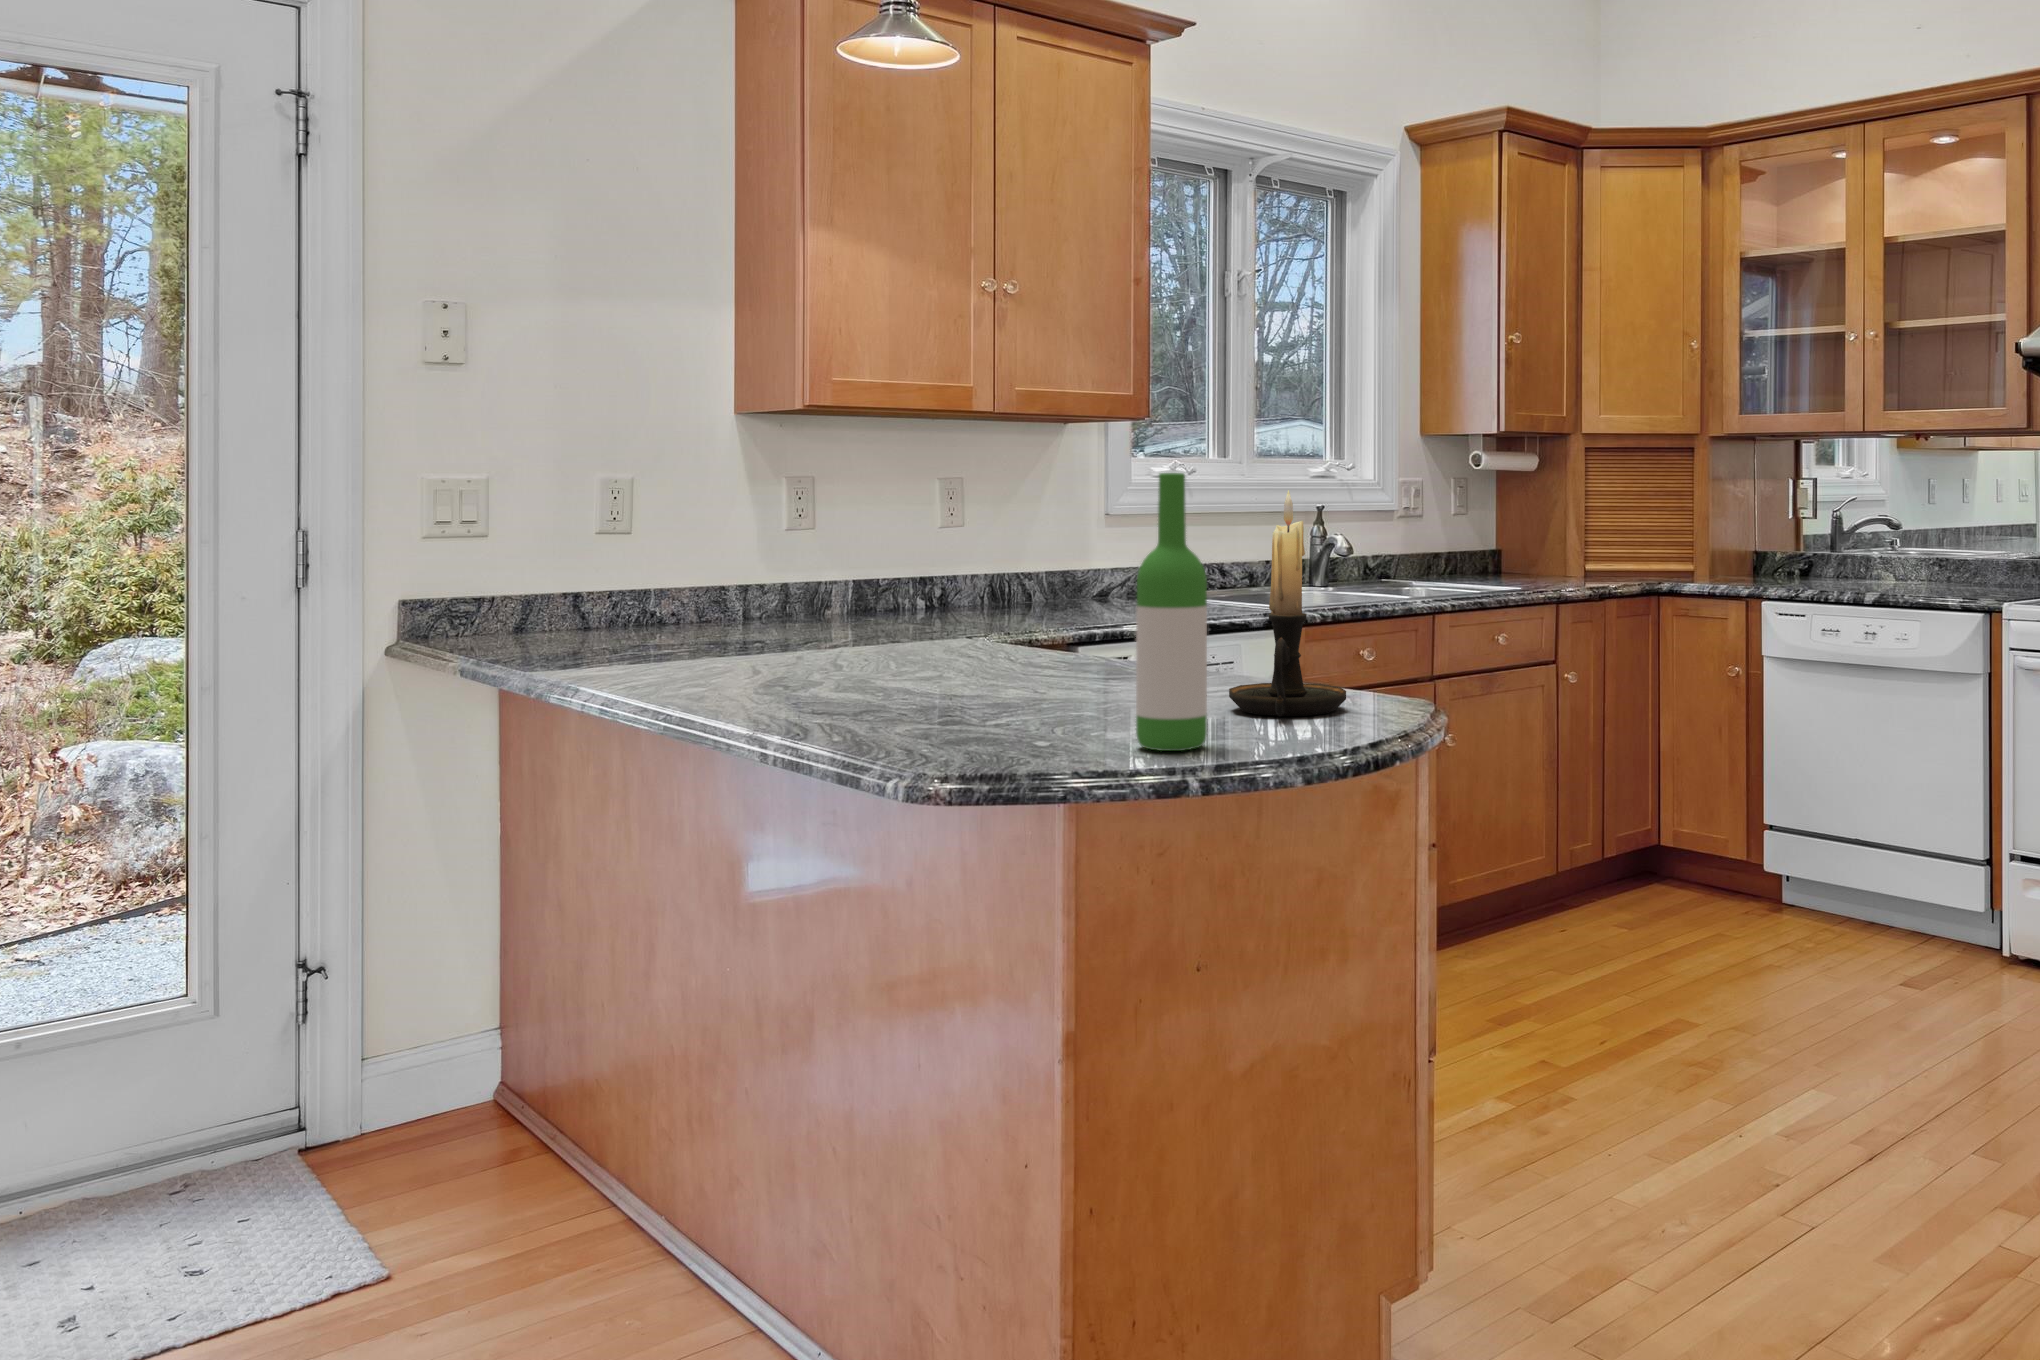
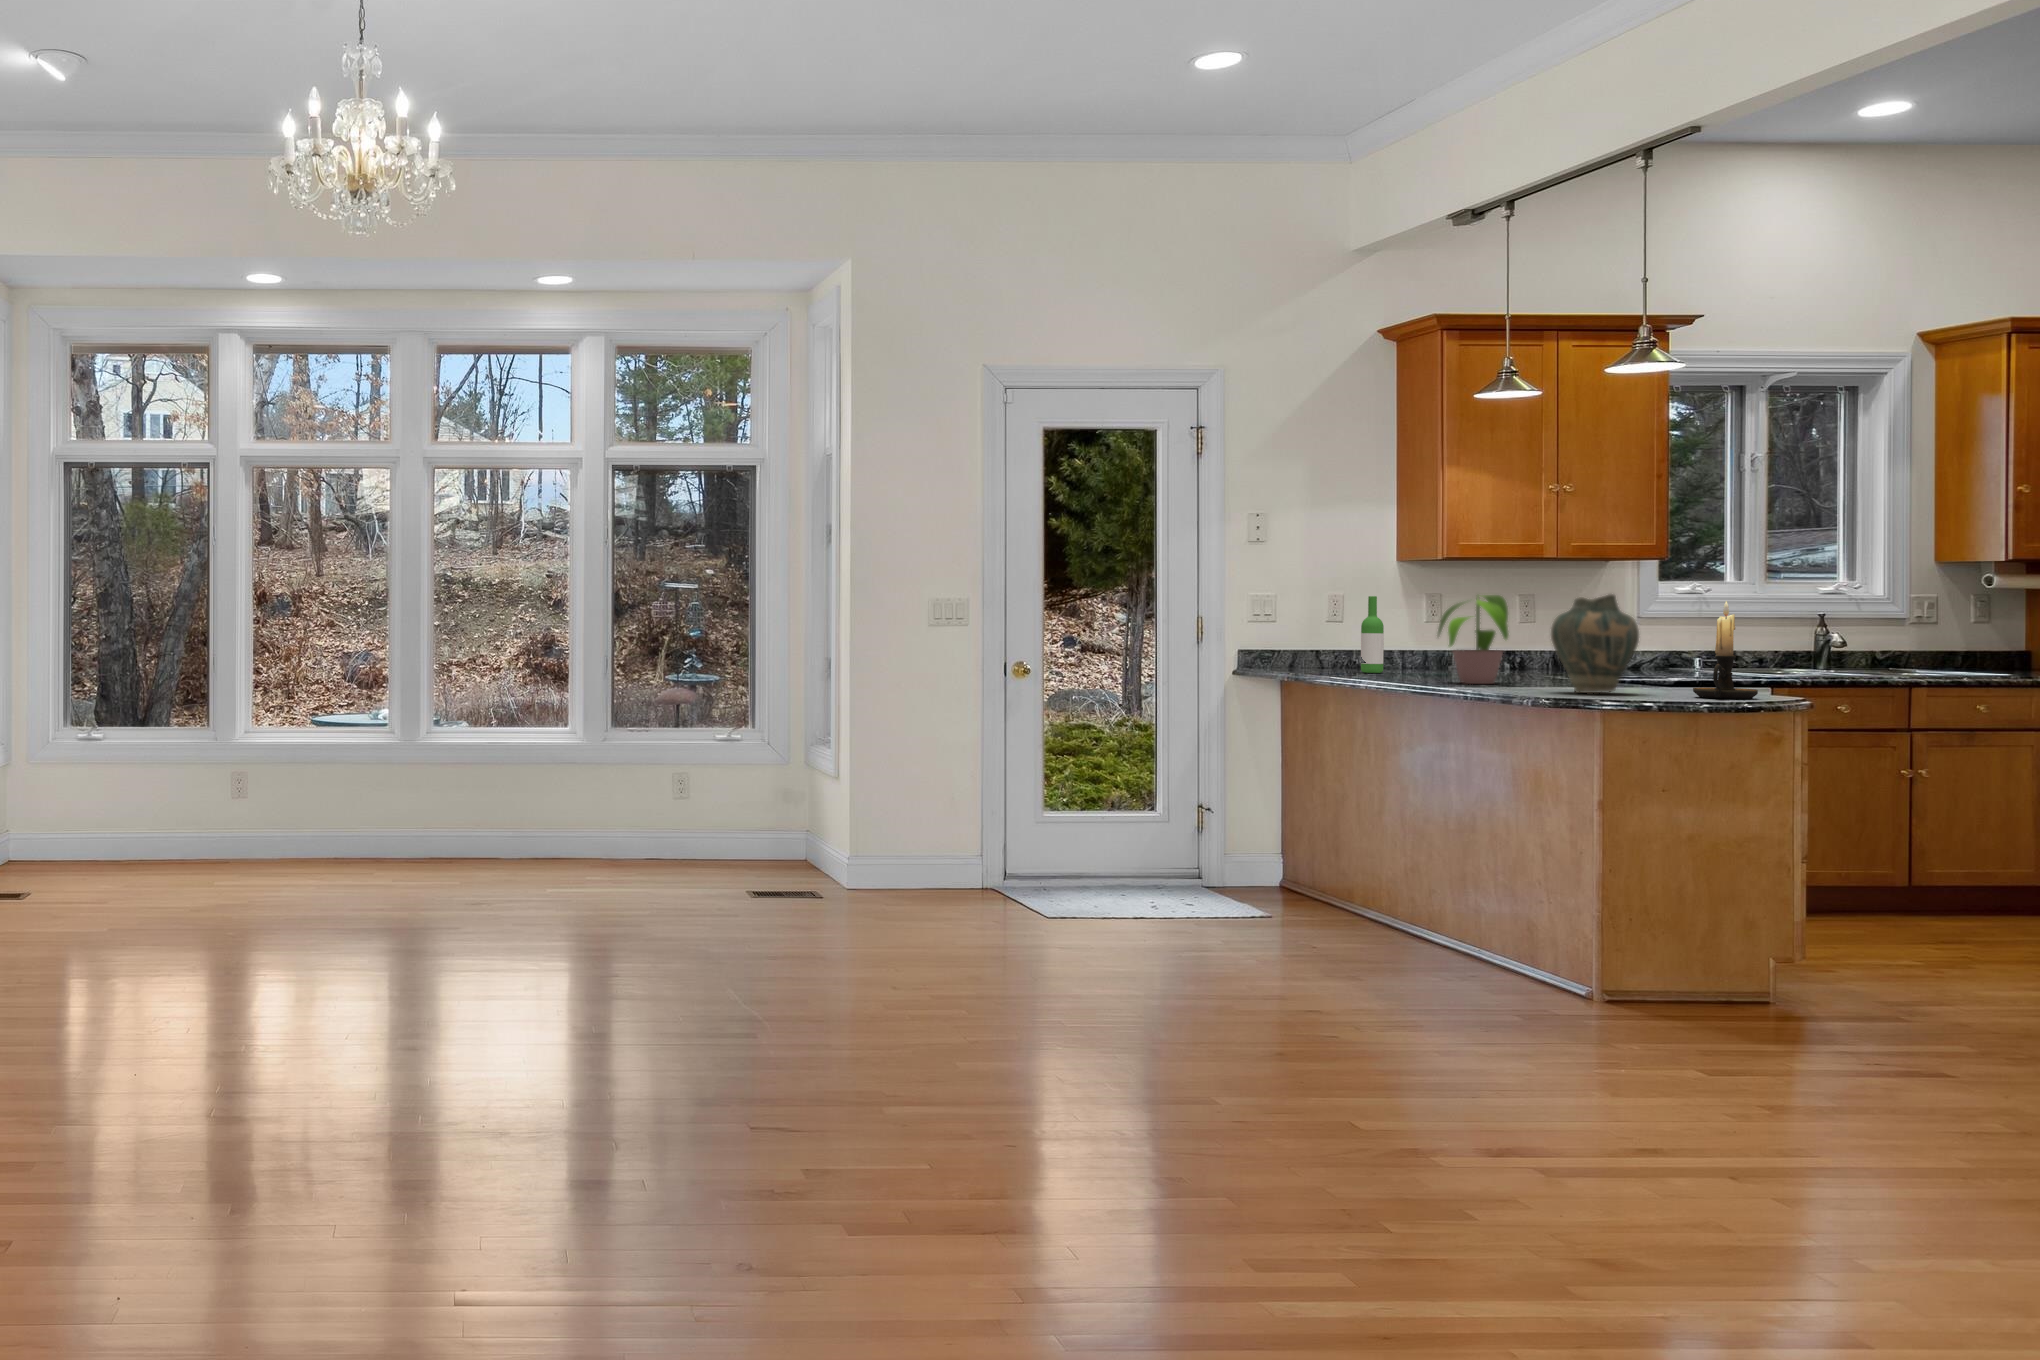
wine bottle: present [1136,473,1207,751] -> present [1361,596,1384,673]
potted plant: none [728,476,936,673] -> present [1438,595,1508,684]
vase: none [956,476,1128,709] -> present [1551,594,1639,693]

